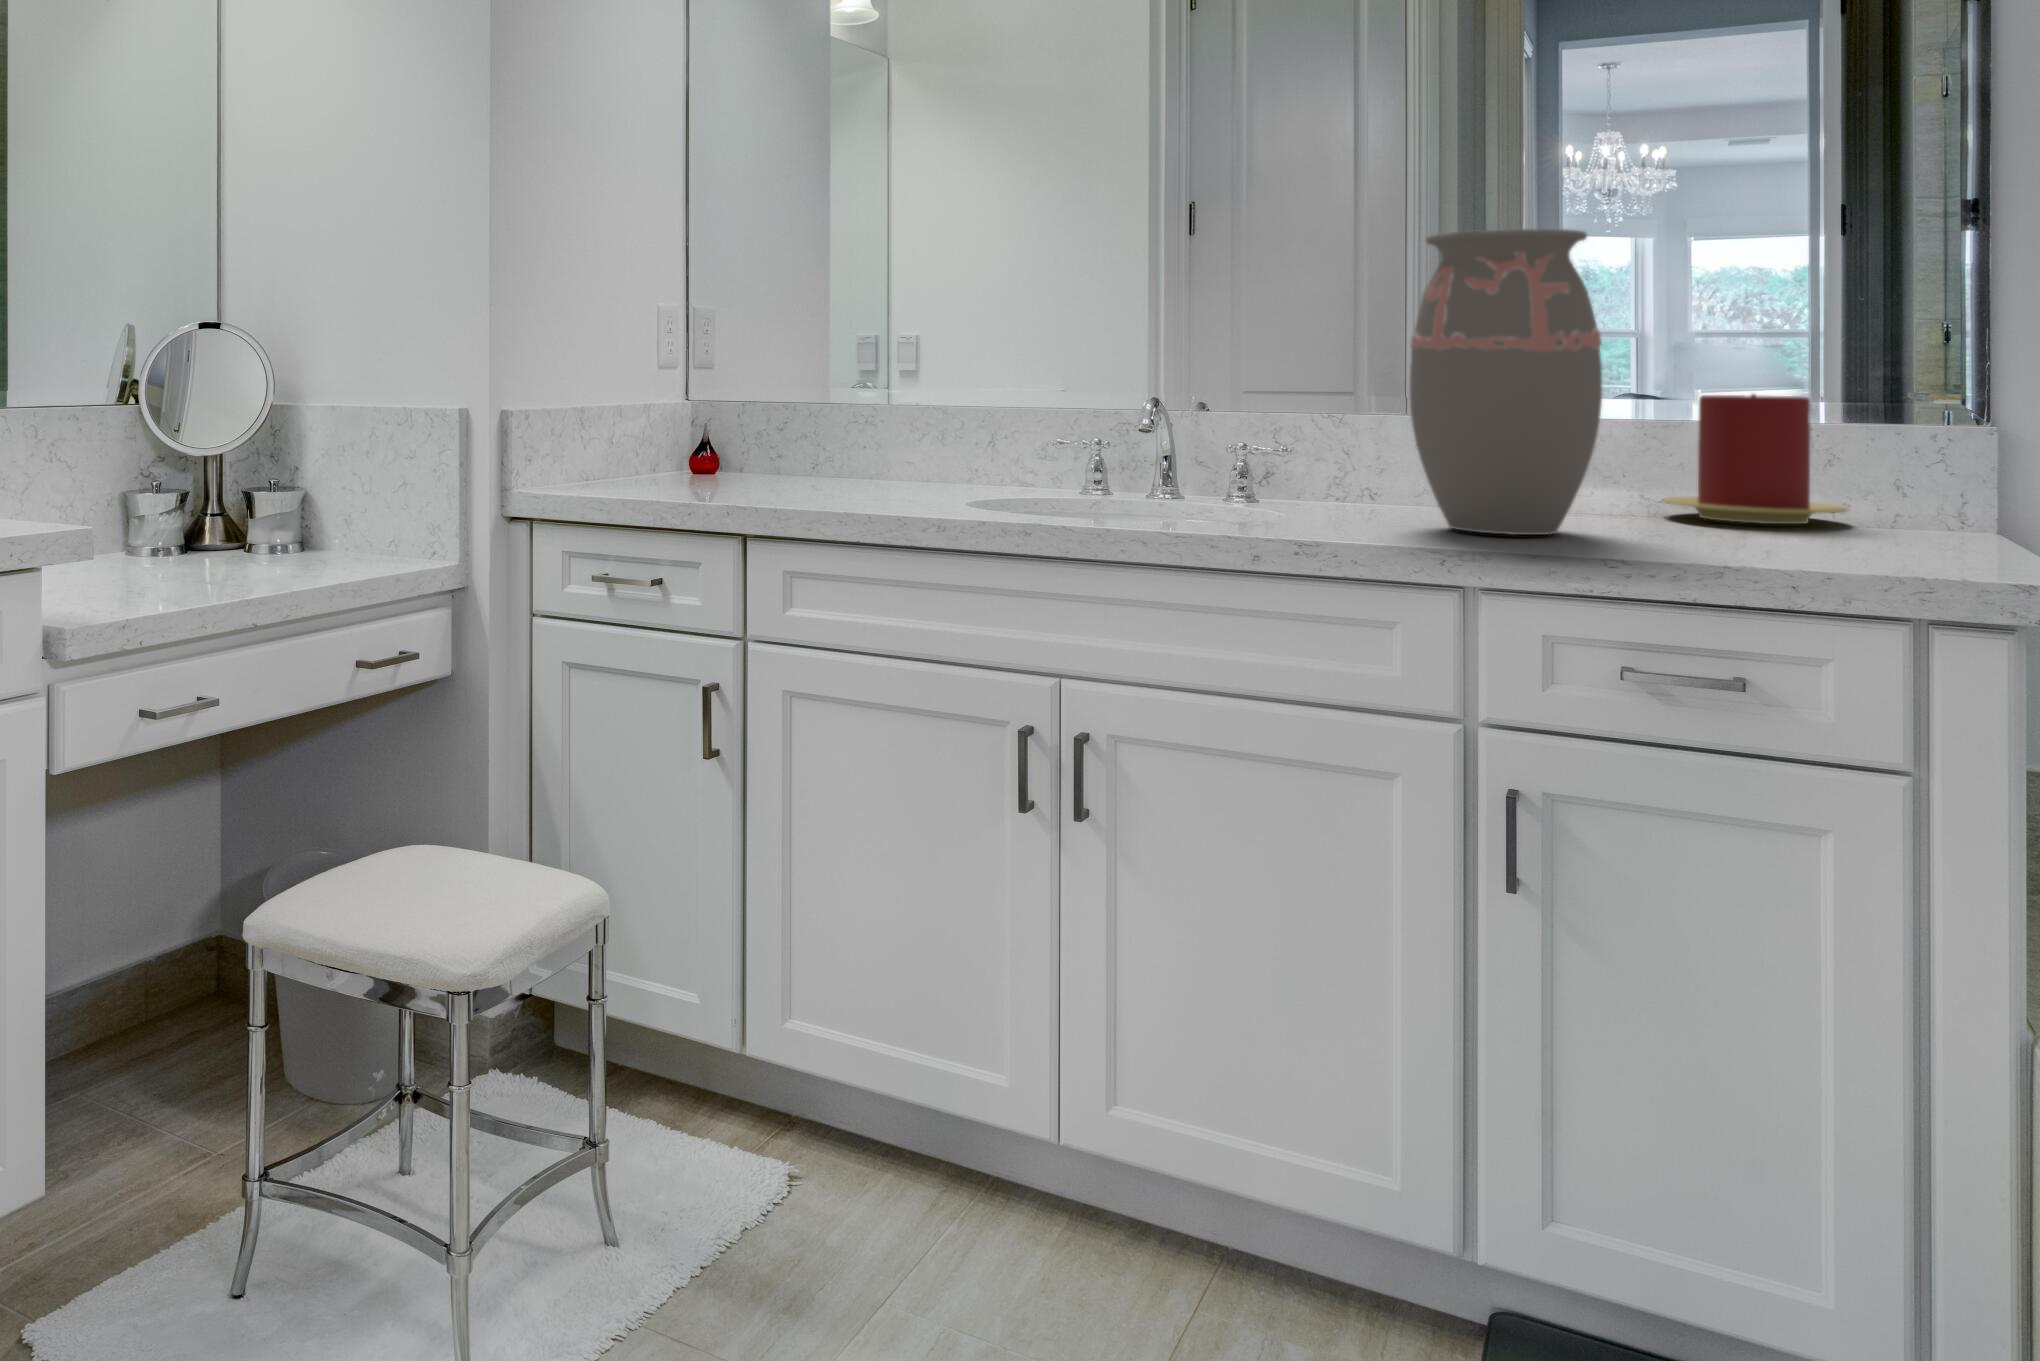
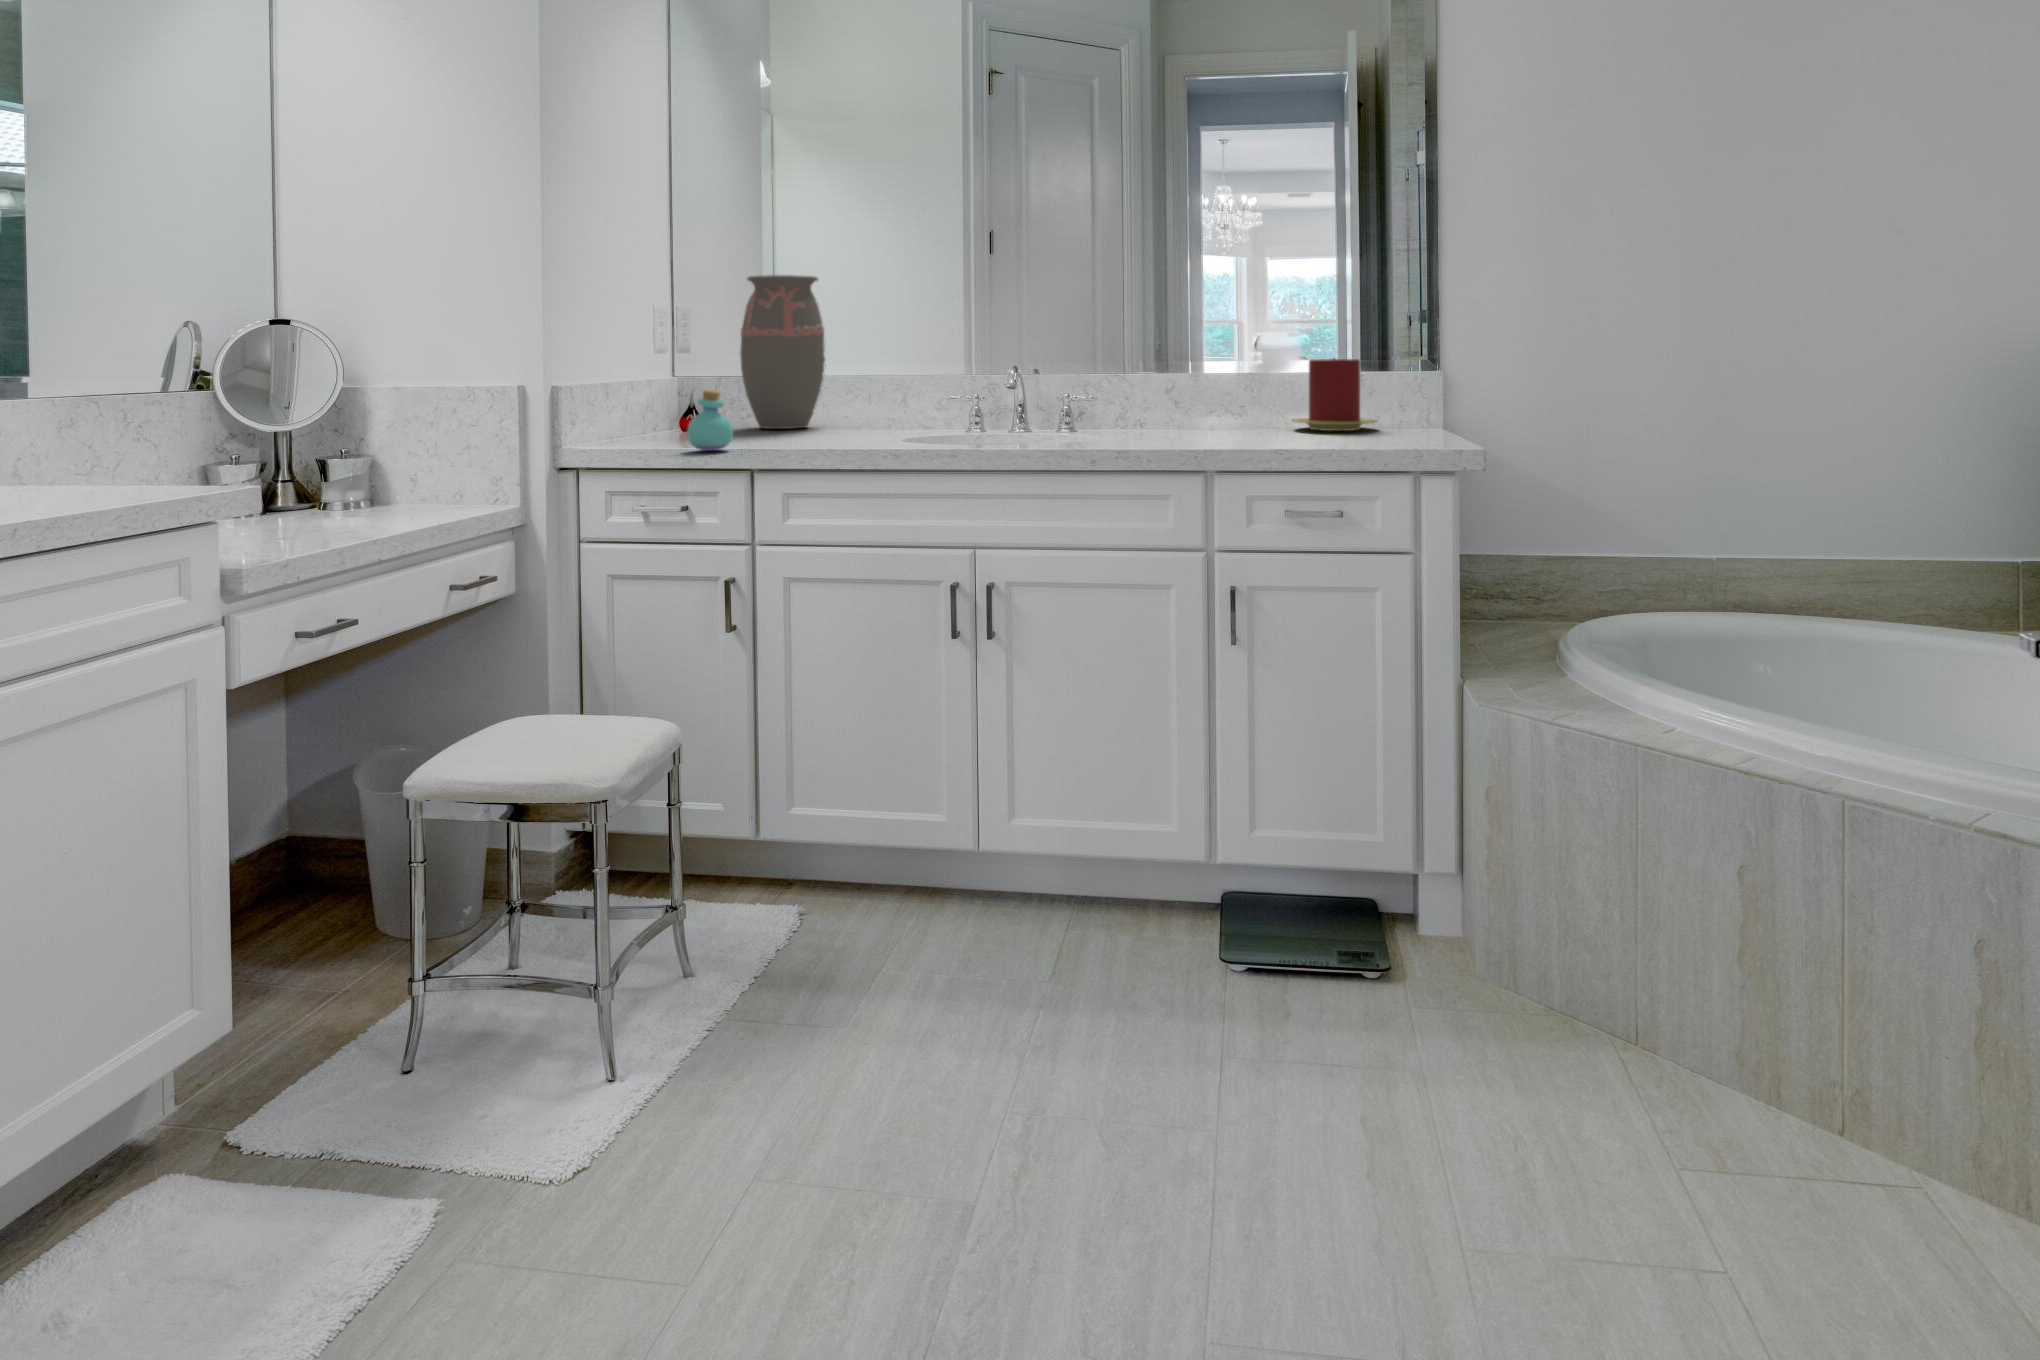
decorative vase: present [1409,229,1602,535] -> present [740,275,825,429]
perfume bottle: none [660,421,722,504] -> present [687,390,733,451]

